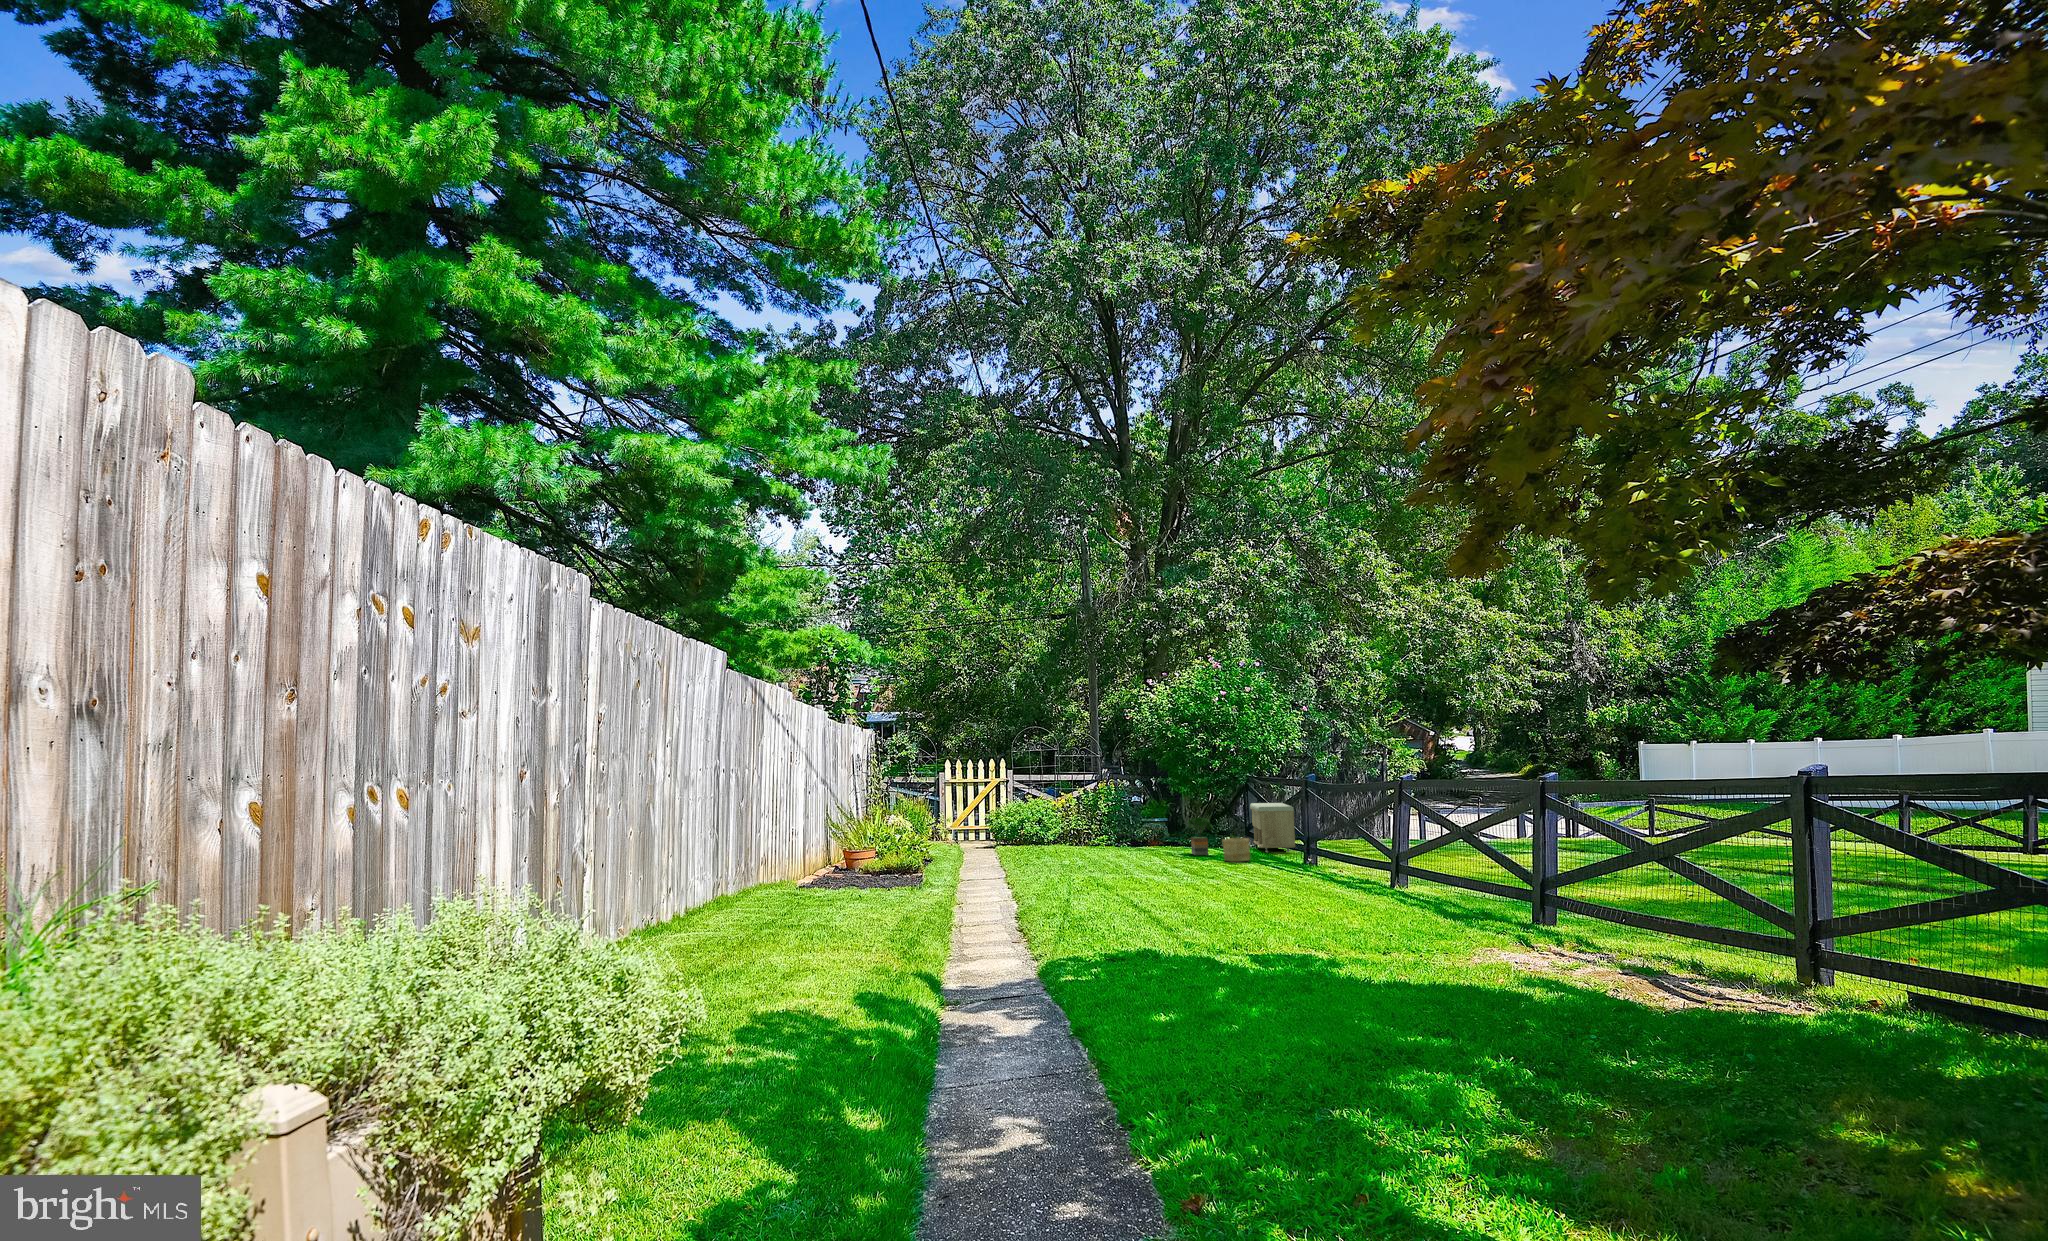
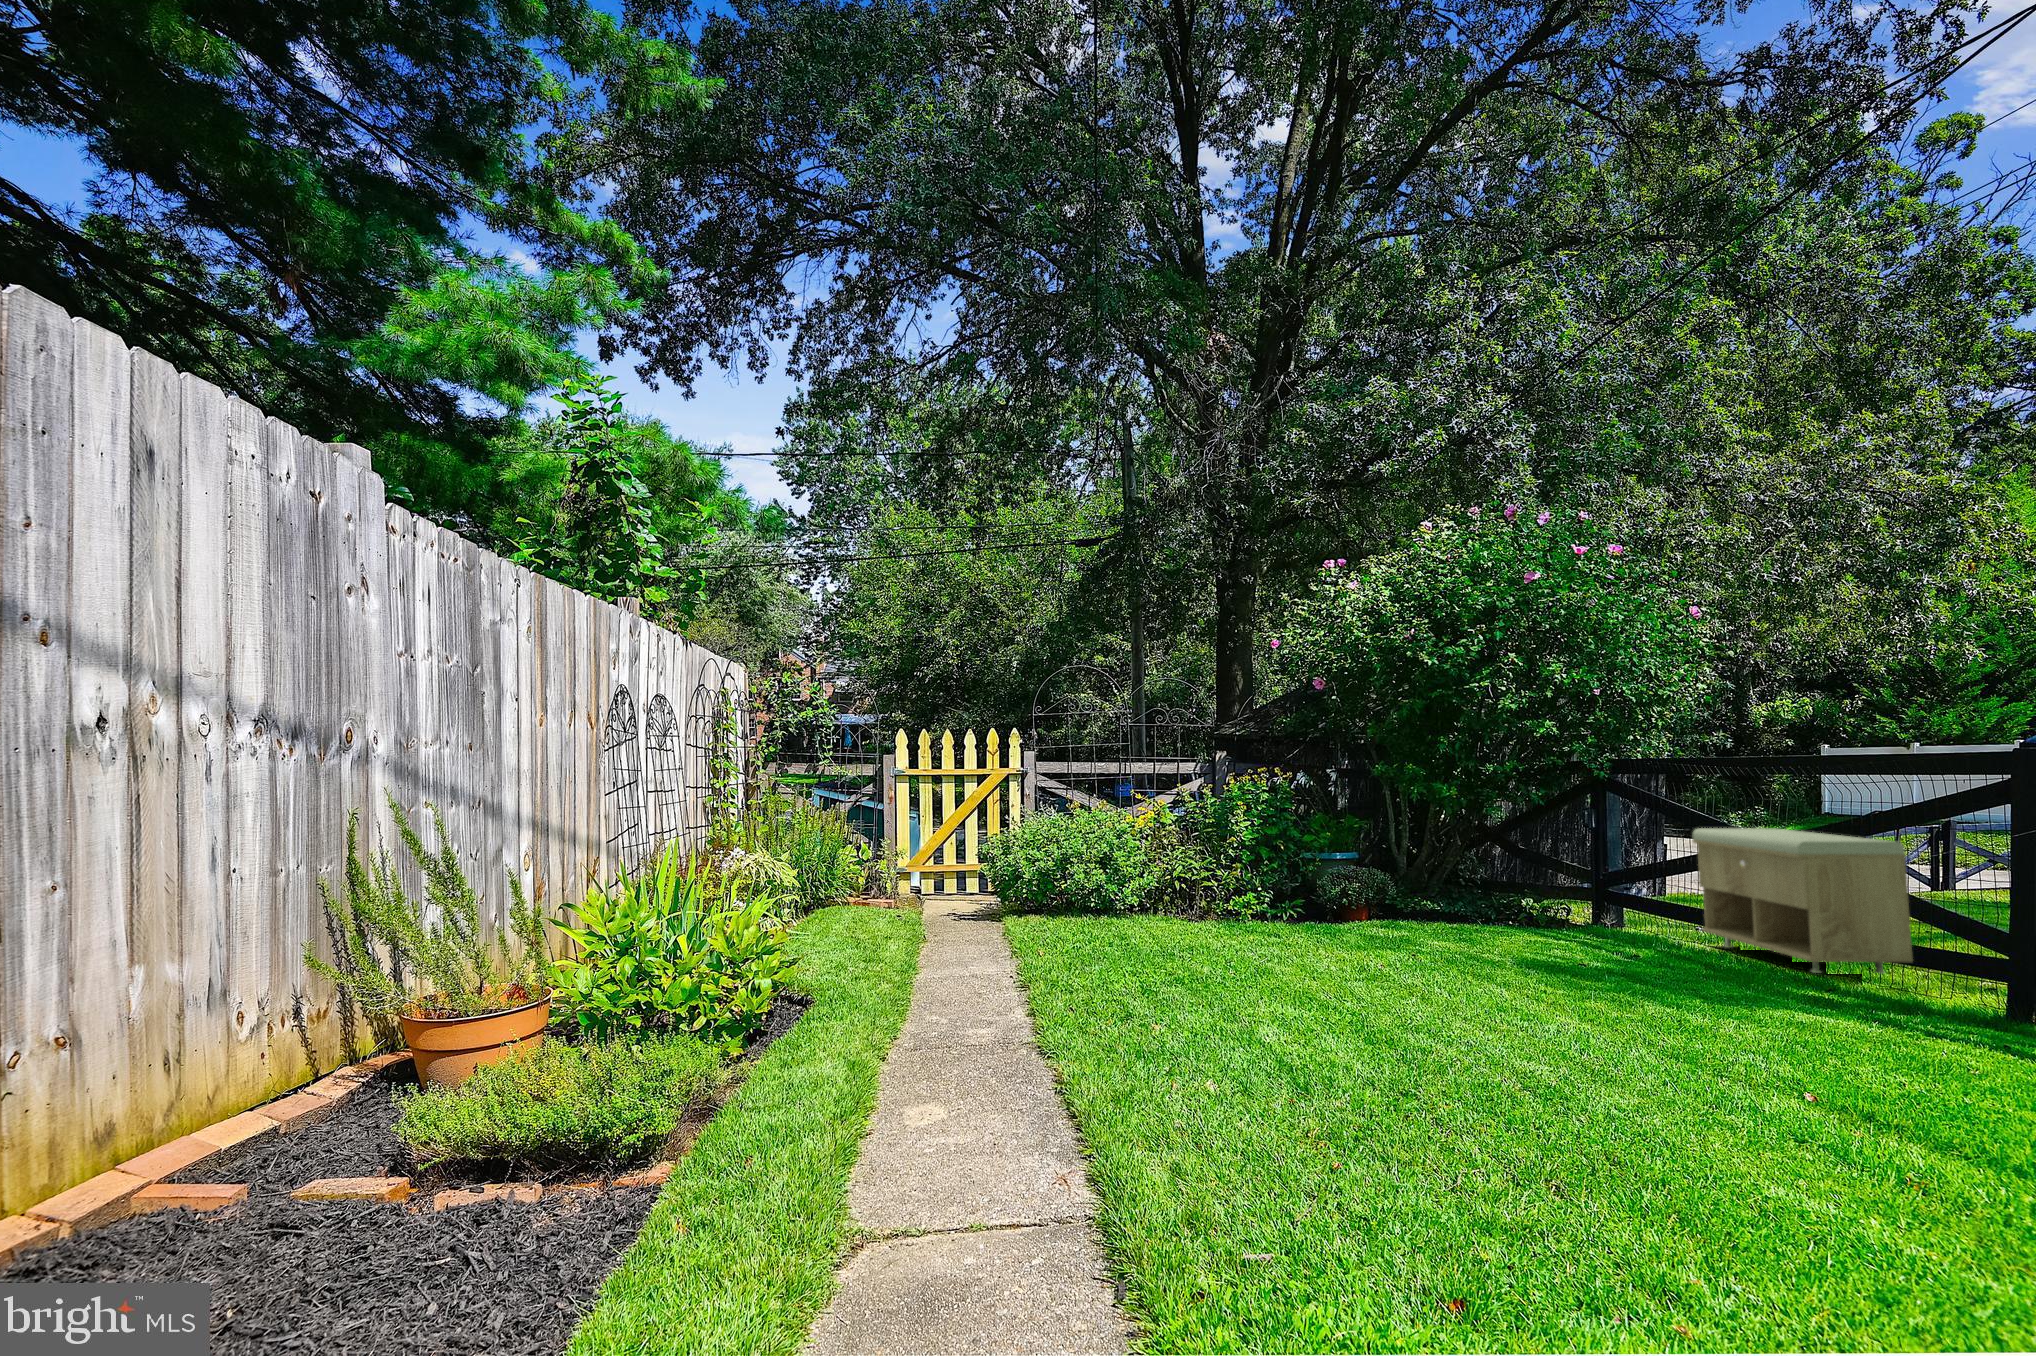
potted tree: present [1188,817,1213,855] -> none [1595,869,1696,987]
wooden bucket: present [1223,838,1250,862] -> none [1839,953,1972,1050]

